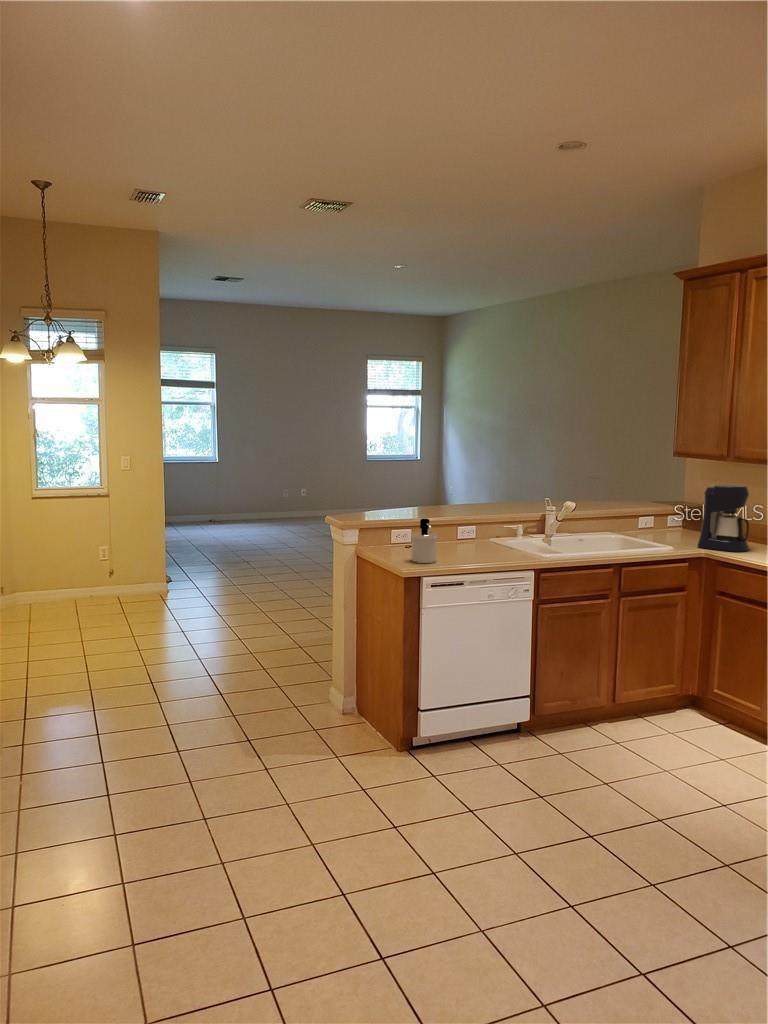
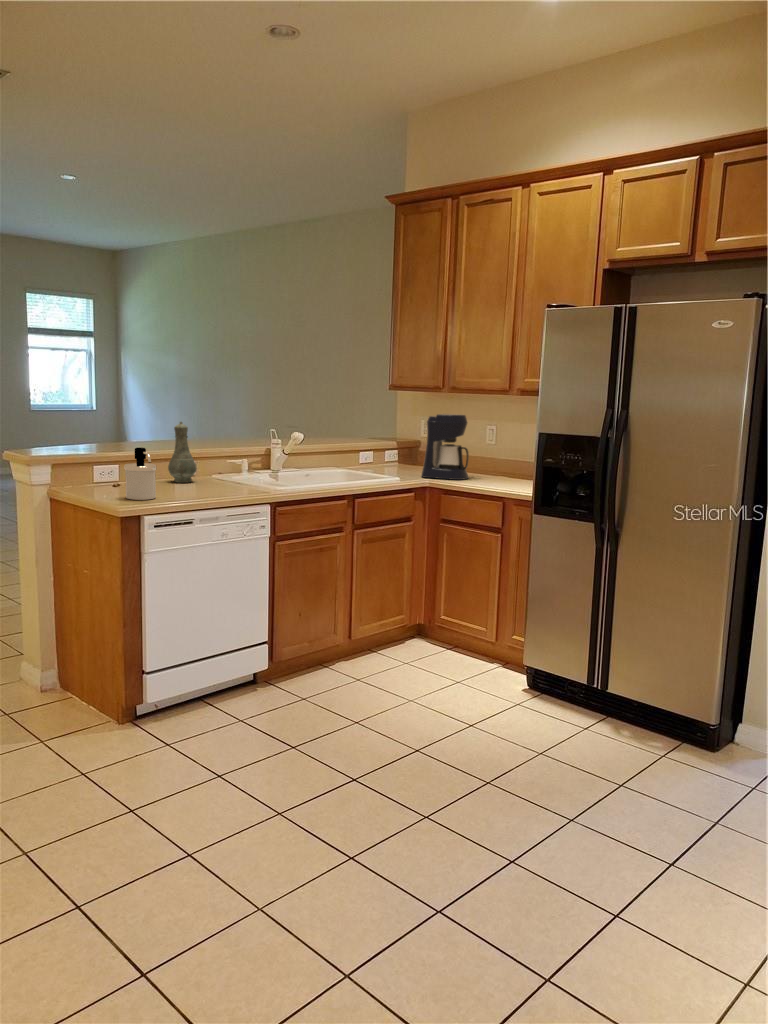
vase: none [453,492,477,546] -> present [168,422,196,483]

